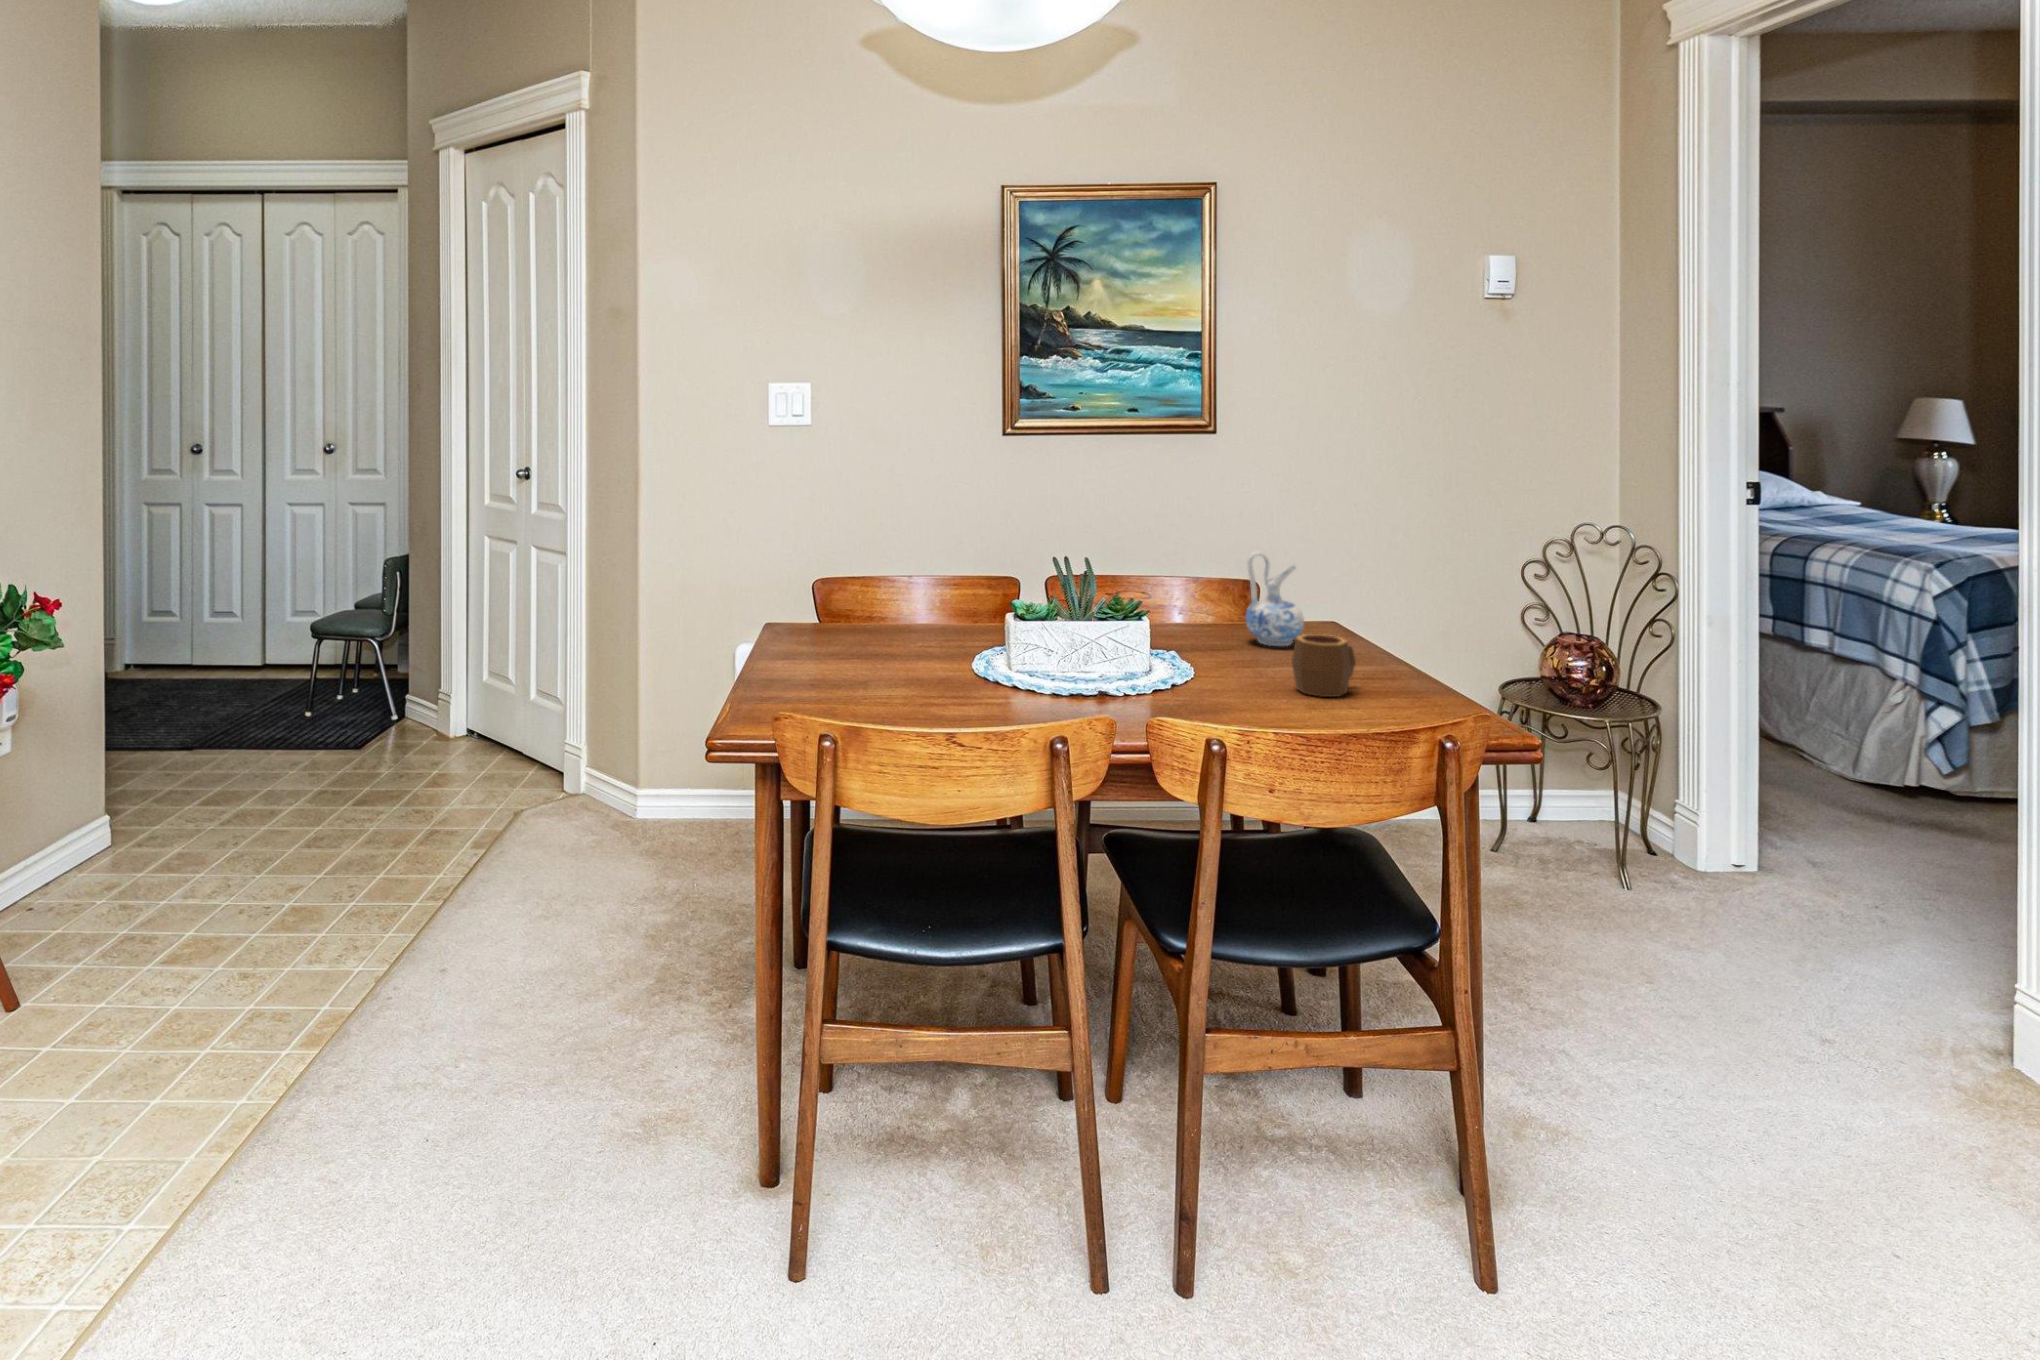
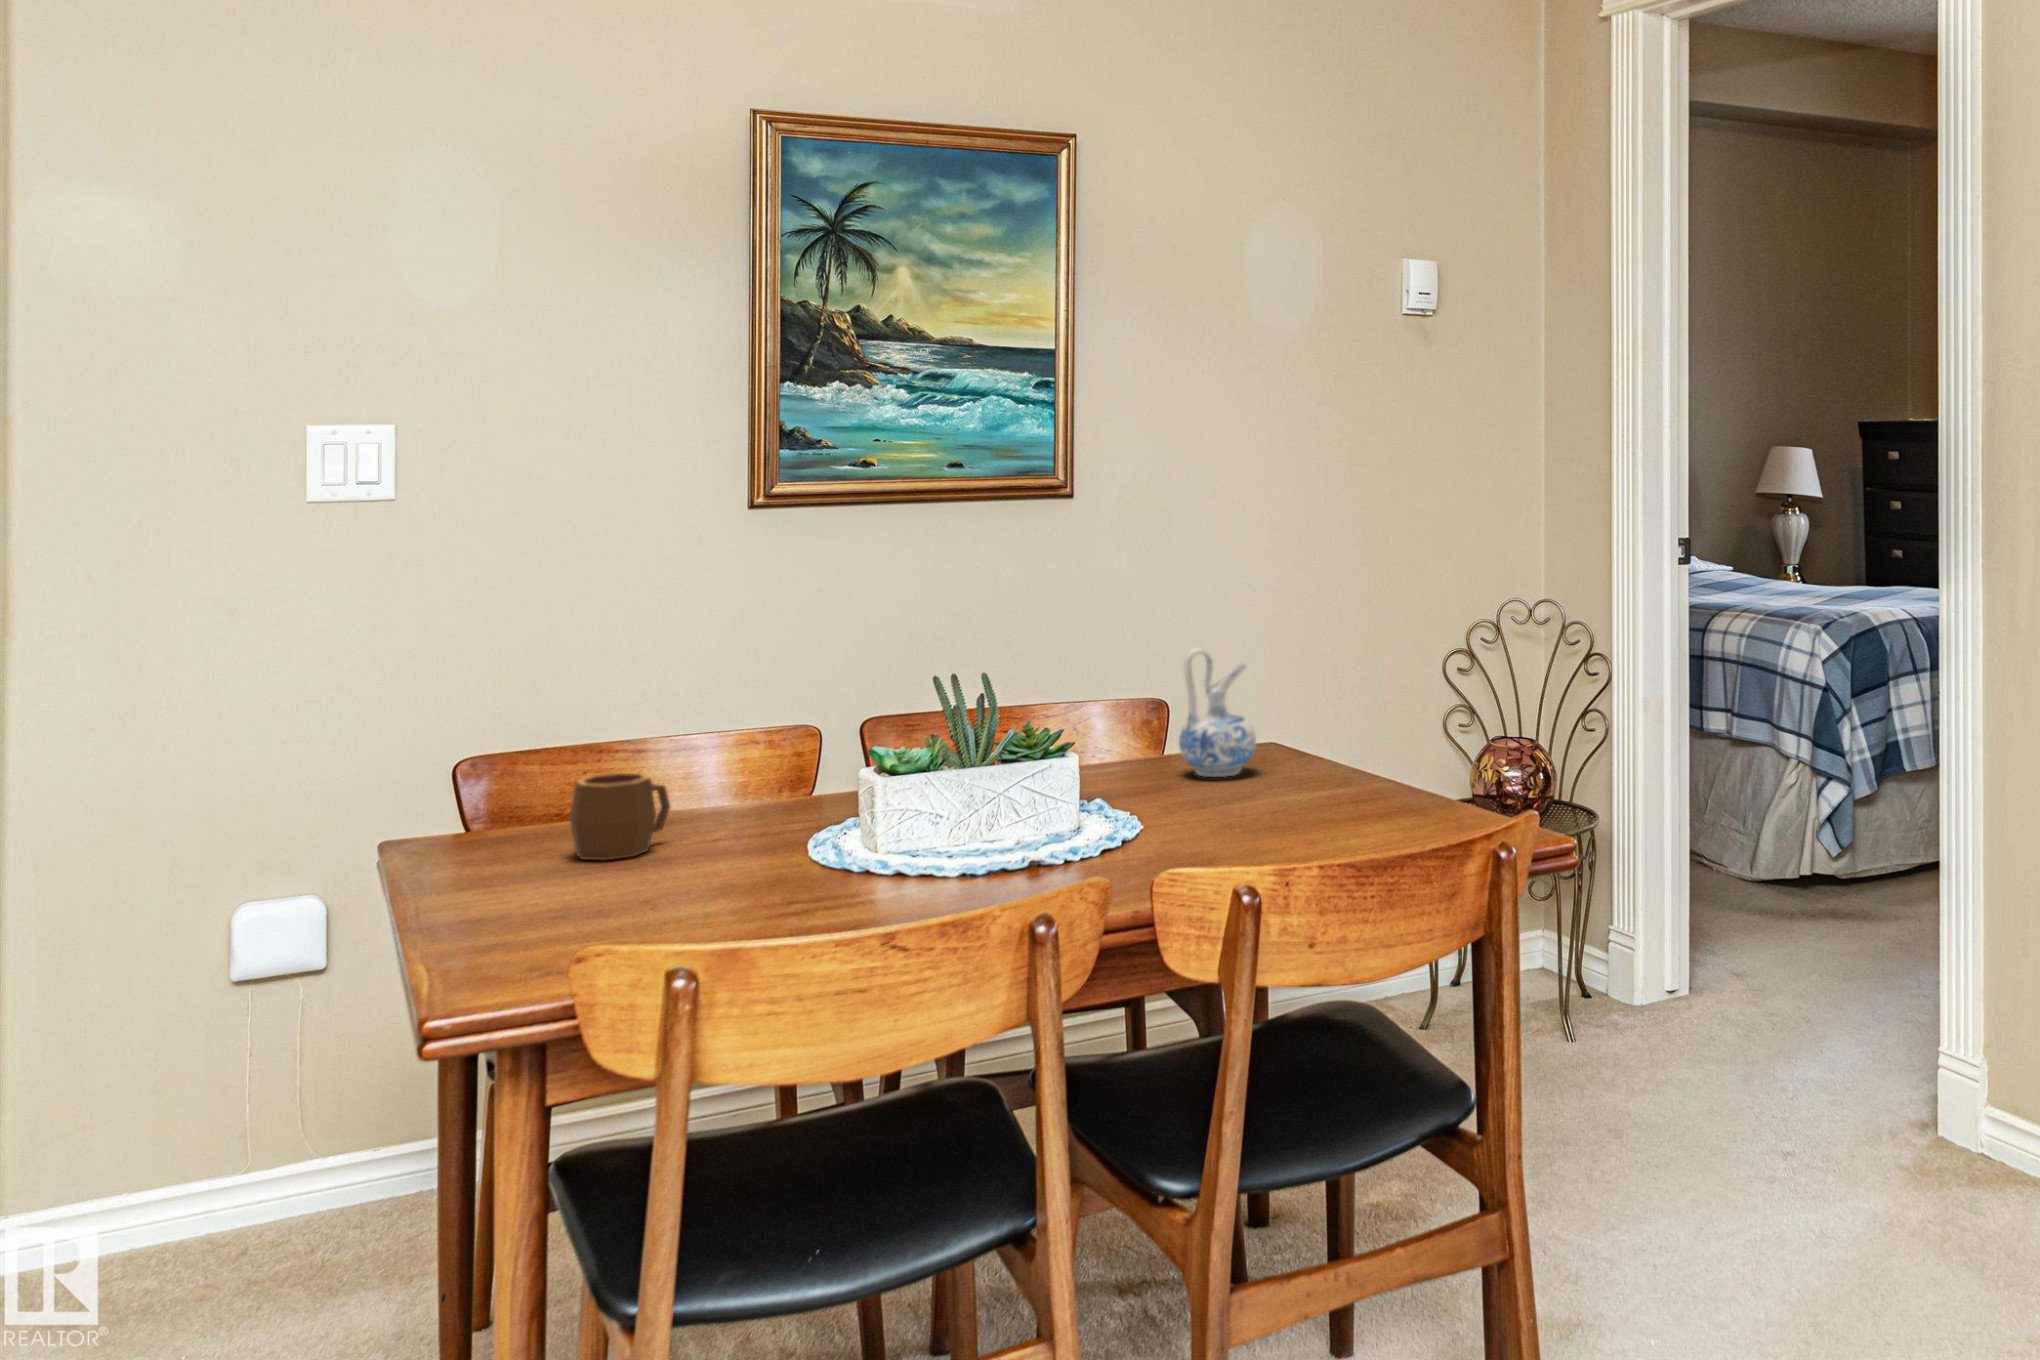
mug: present [1292,634,1356,697] -> present [569,772,670,860]

